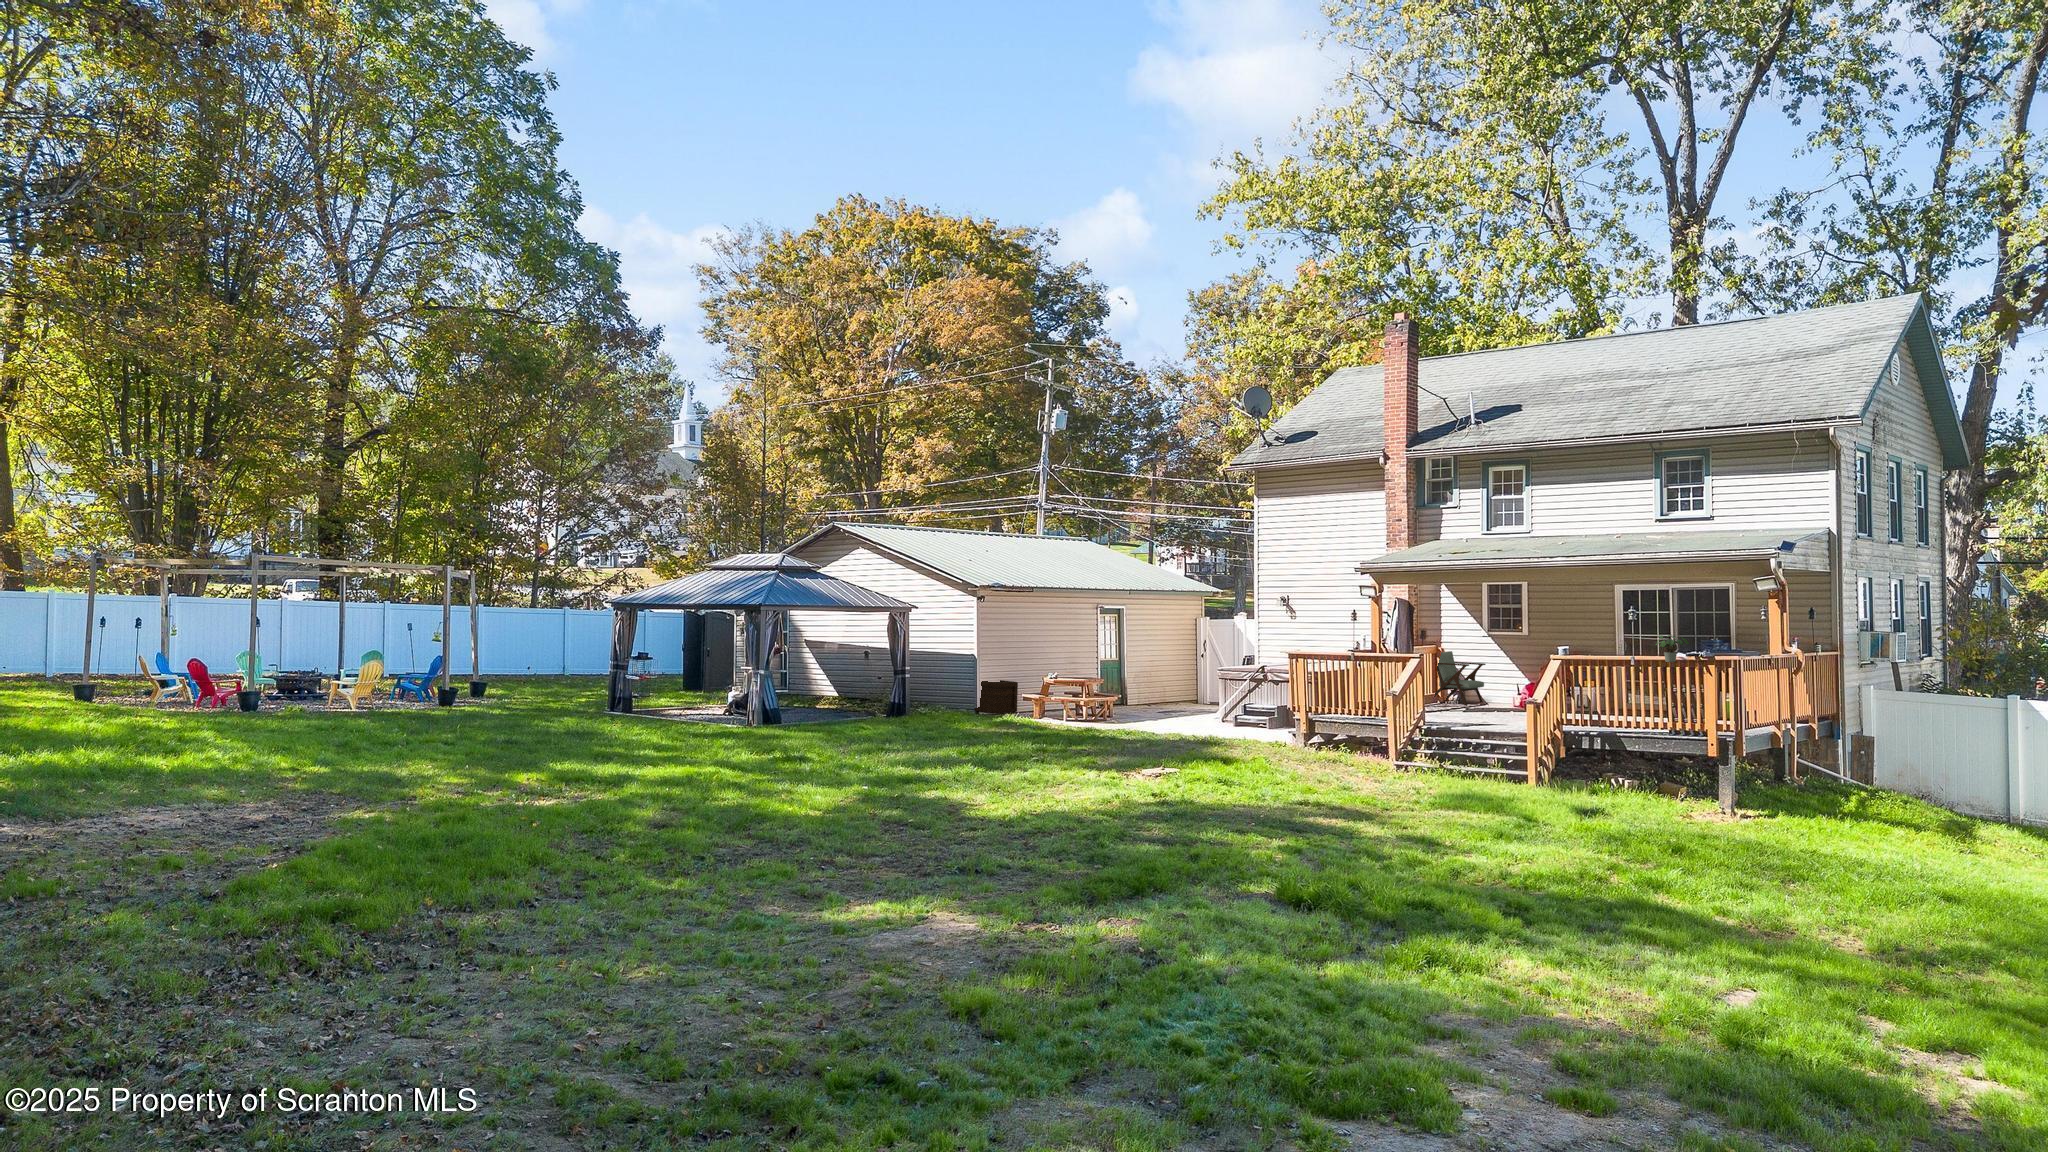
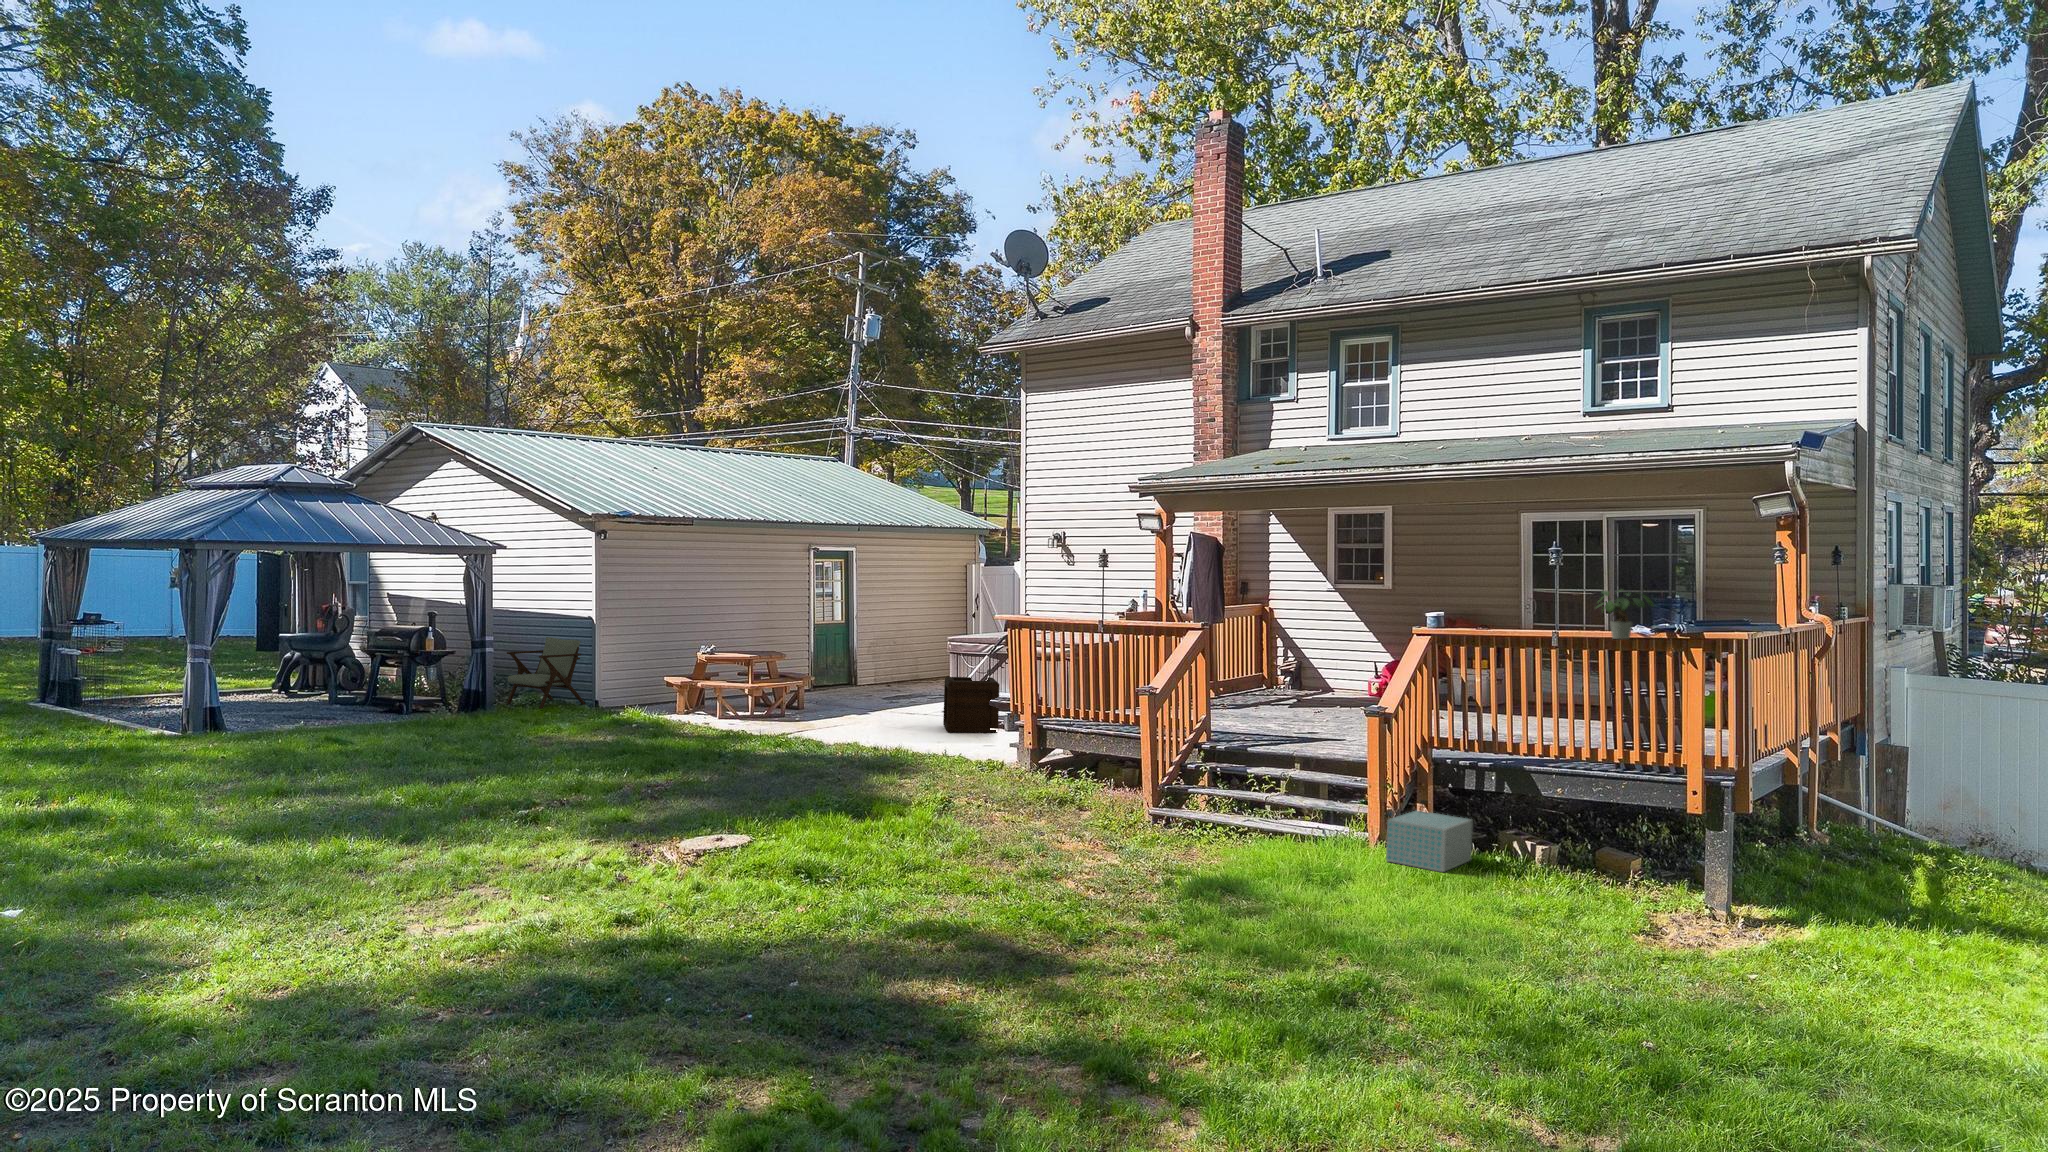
lounge chair: present [1434,651,1486,706] -> present [507,637,585,709]
wooden crate: present [974,680,1018,714] -> present [943,677,999,733]
storage box: none [1538,760,1588,790] -> present [1386,811,1473,872]

